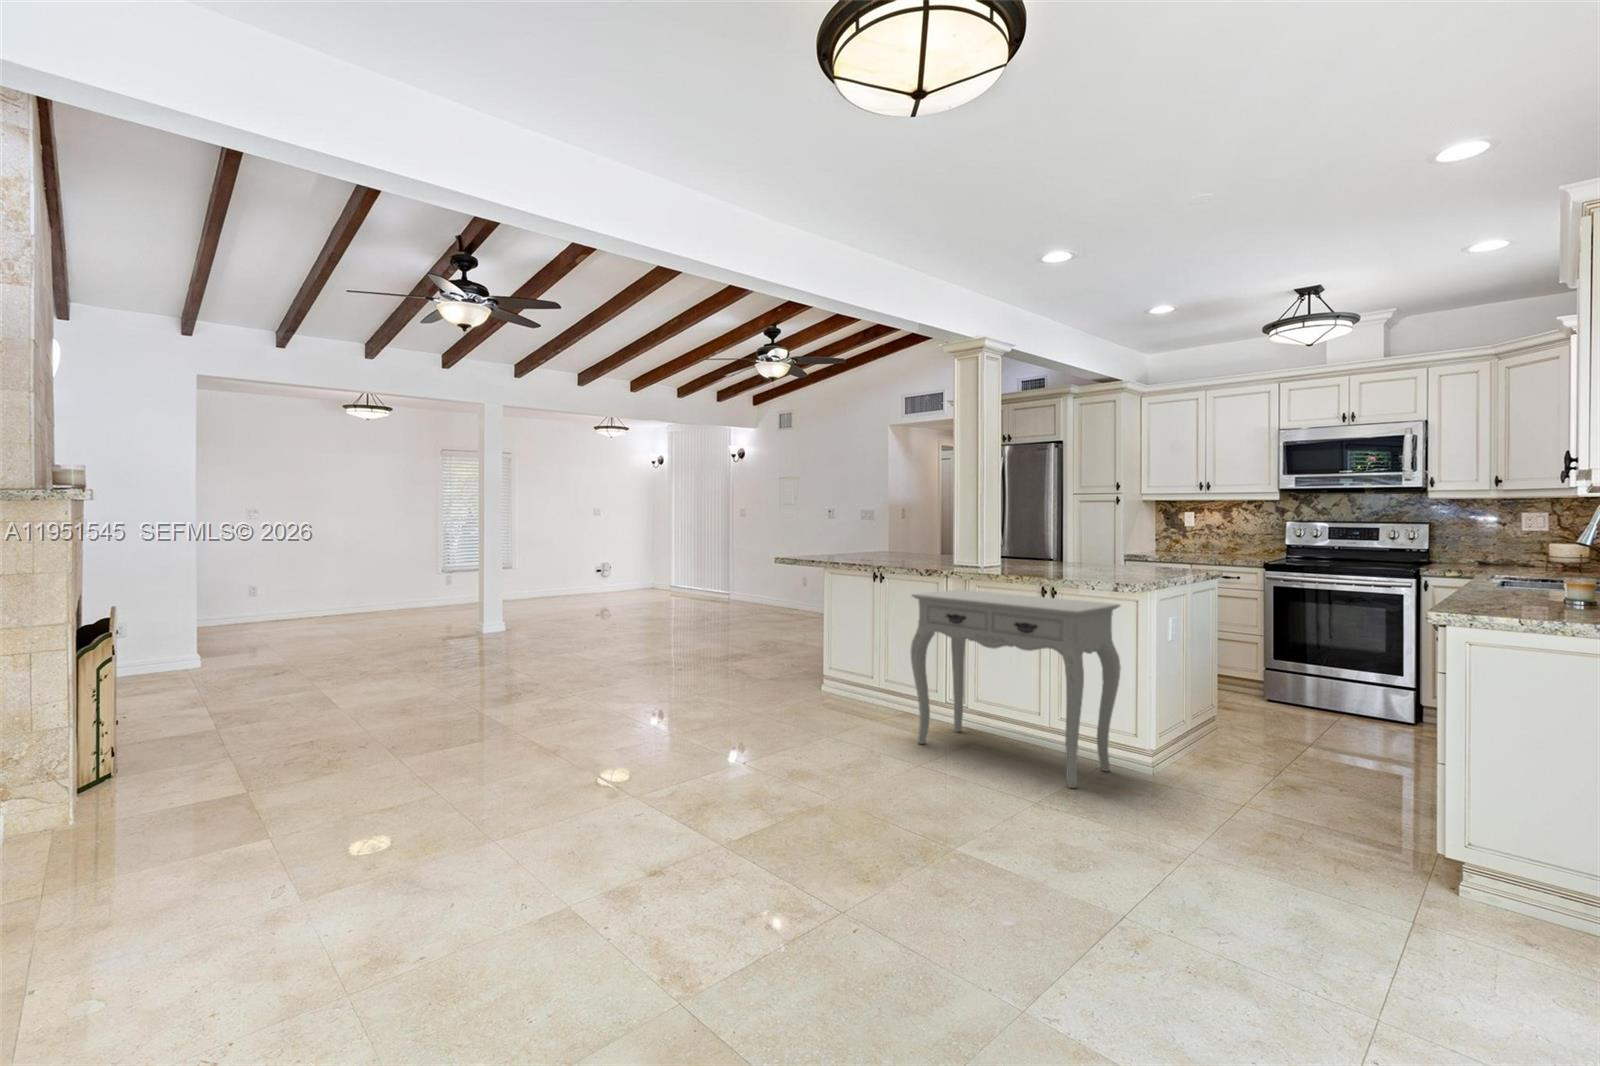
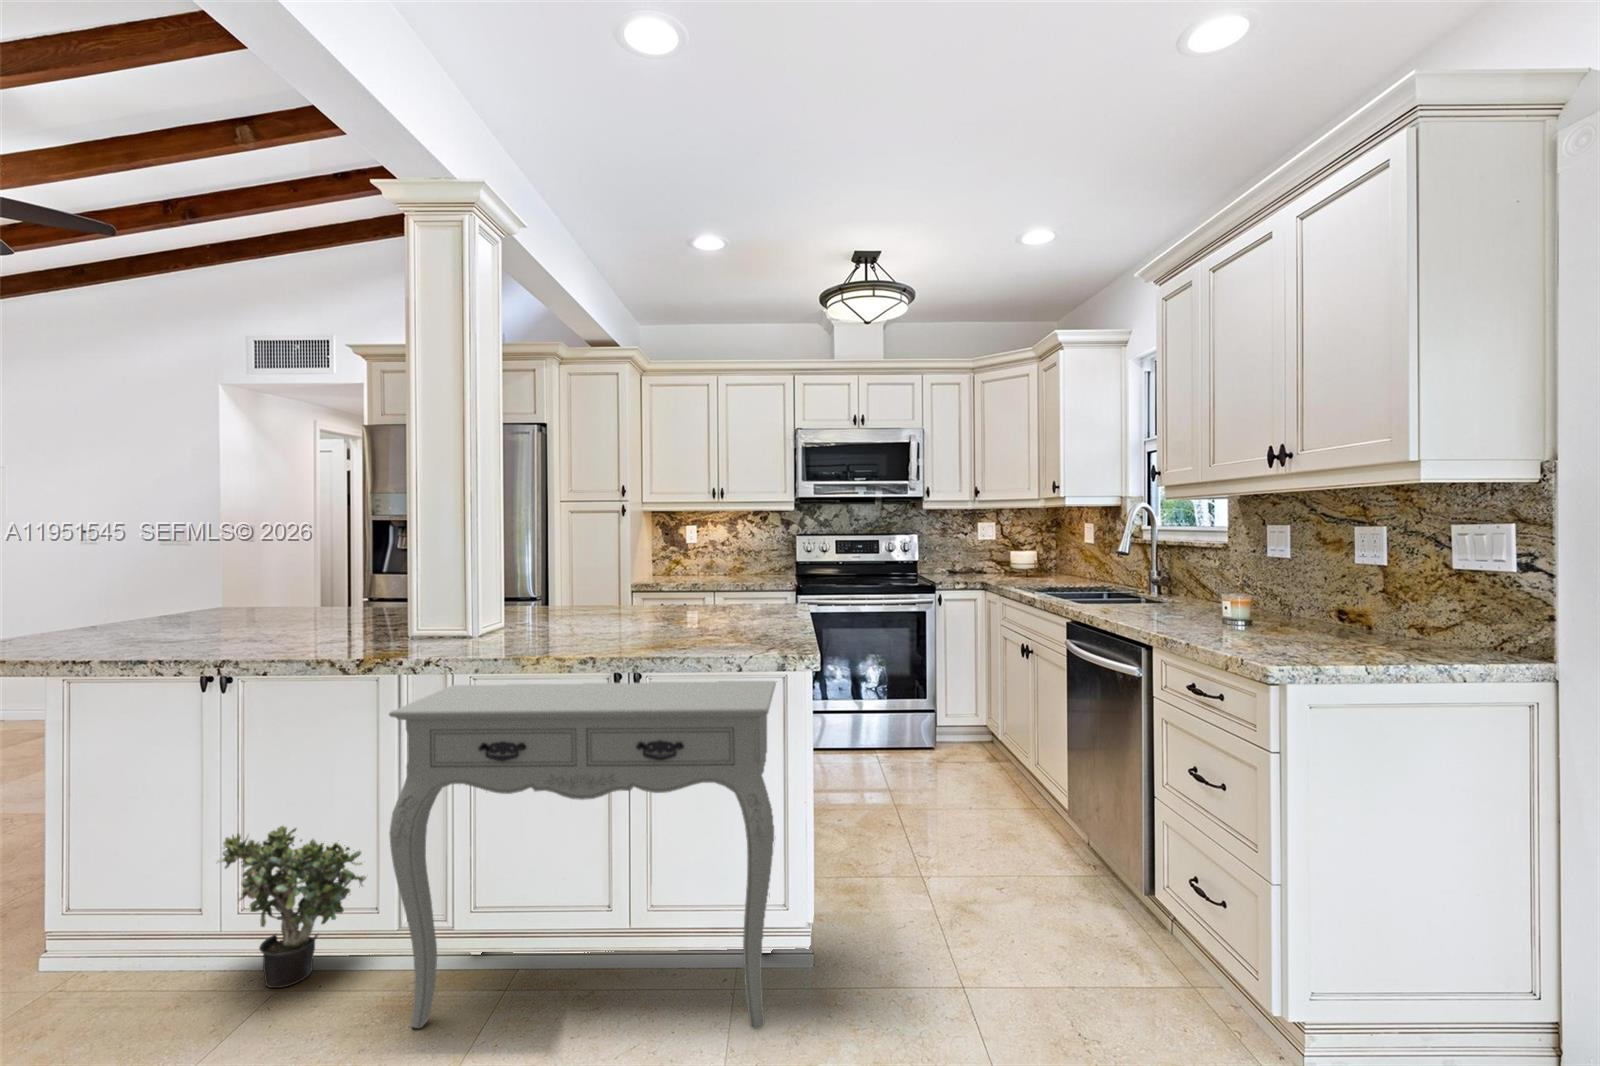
potted plant: none [854,647,912,720] -> present [217,826,367,988]

